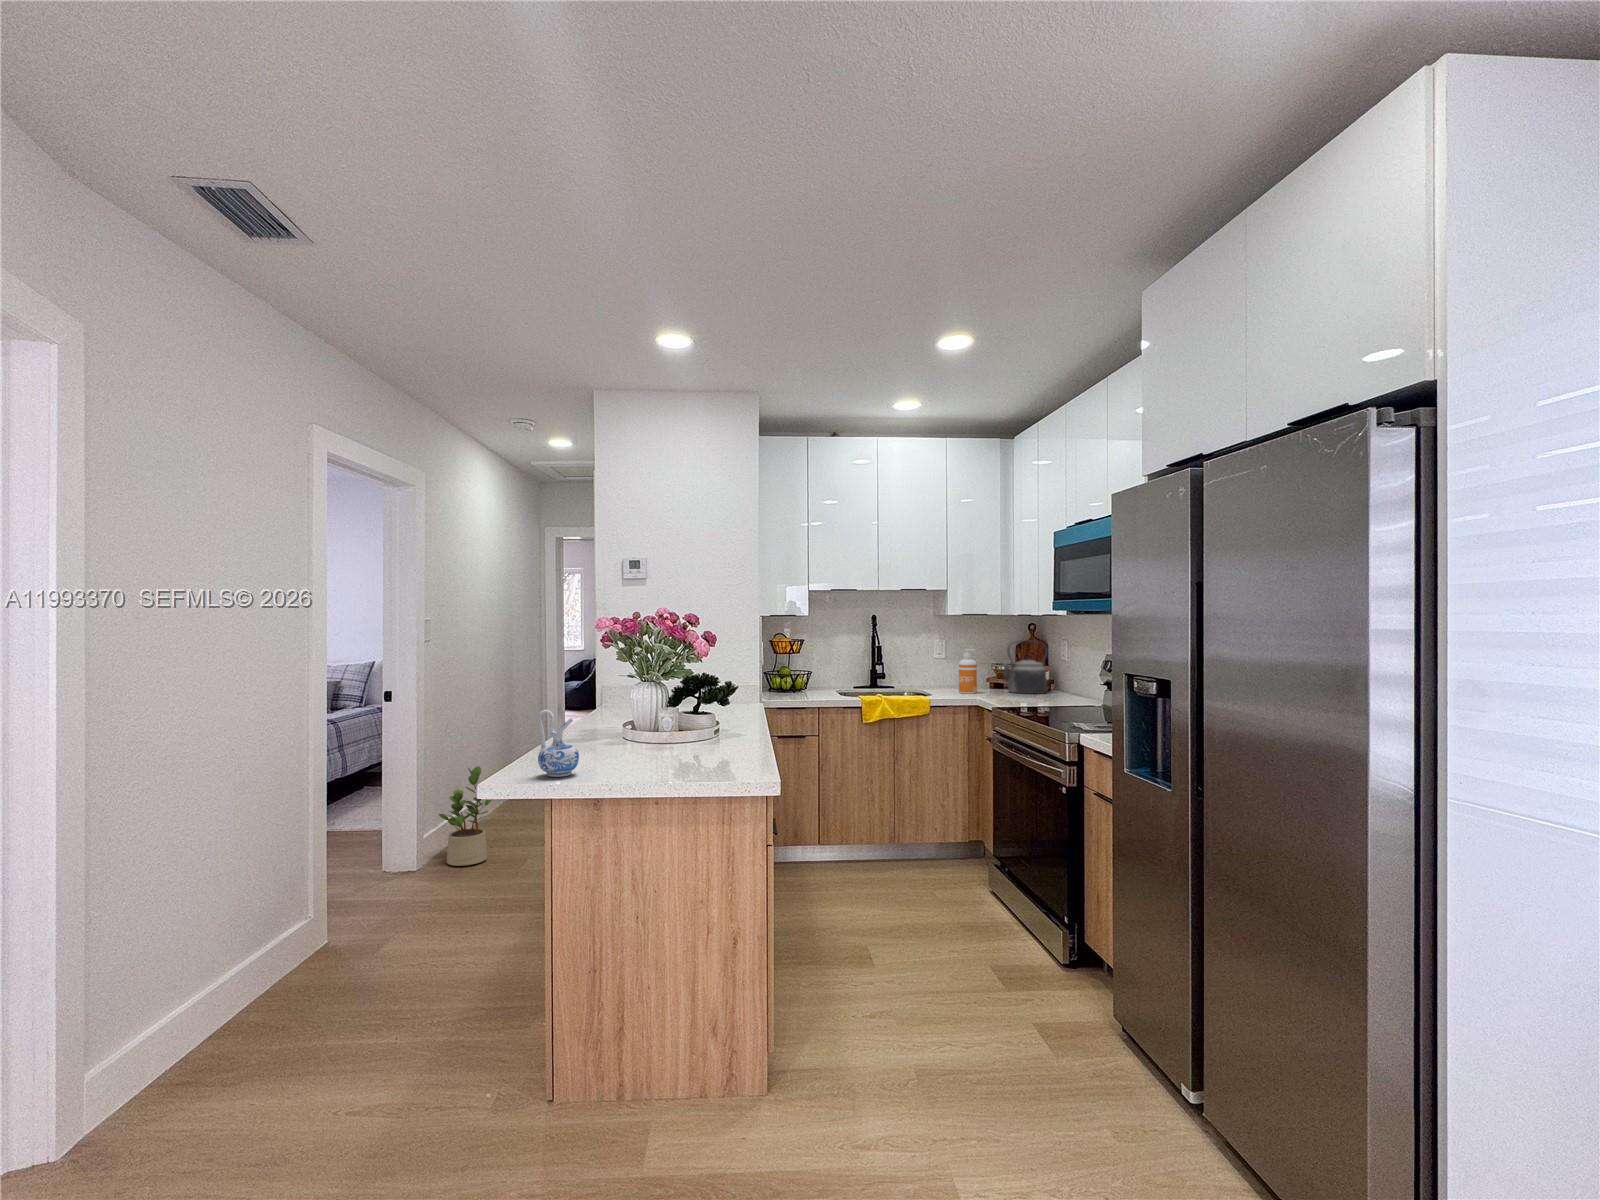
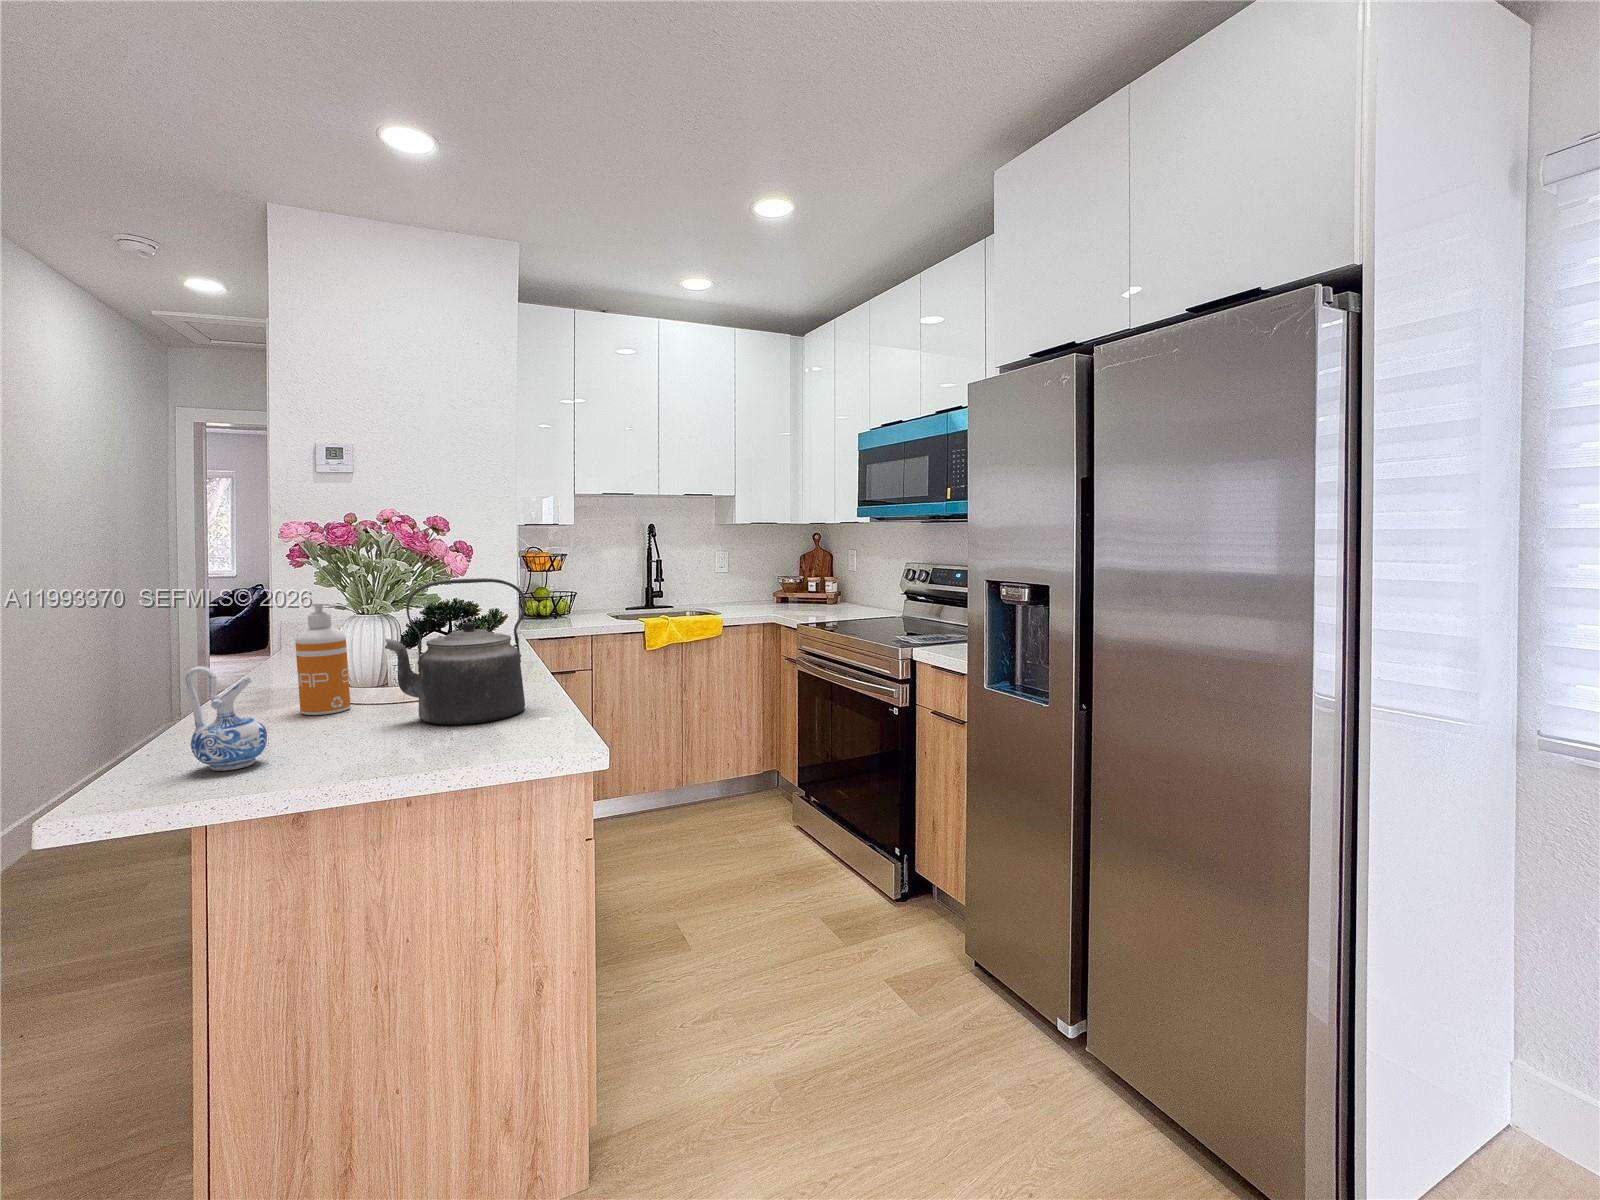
kettle: present [1001,640,1048,694] -> present [385,578,526,725]
soap dispenser: present [959,649,977,694] -> present [295,602,351,715]
potted plant: present [439,766,491,866] -> none [40,740,133,880]

